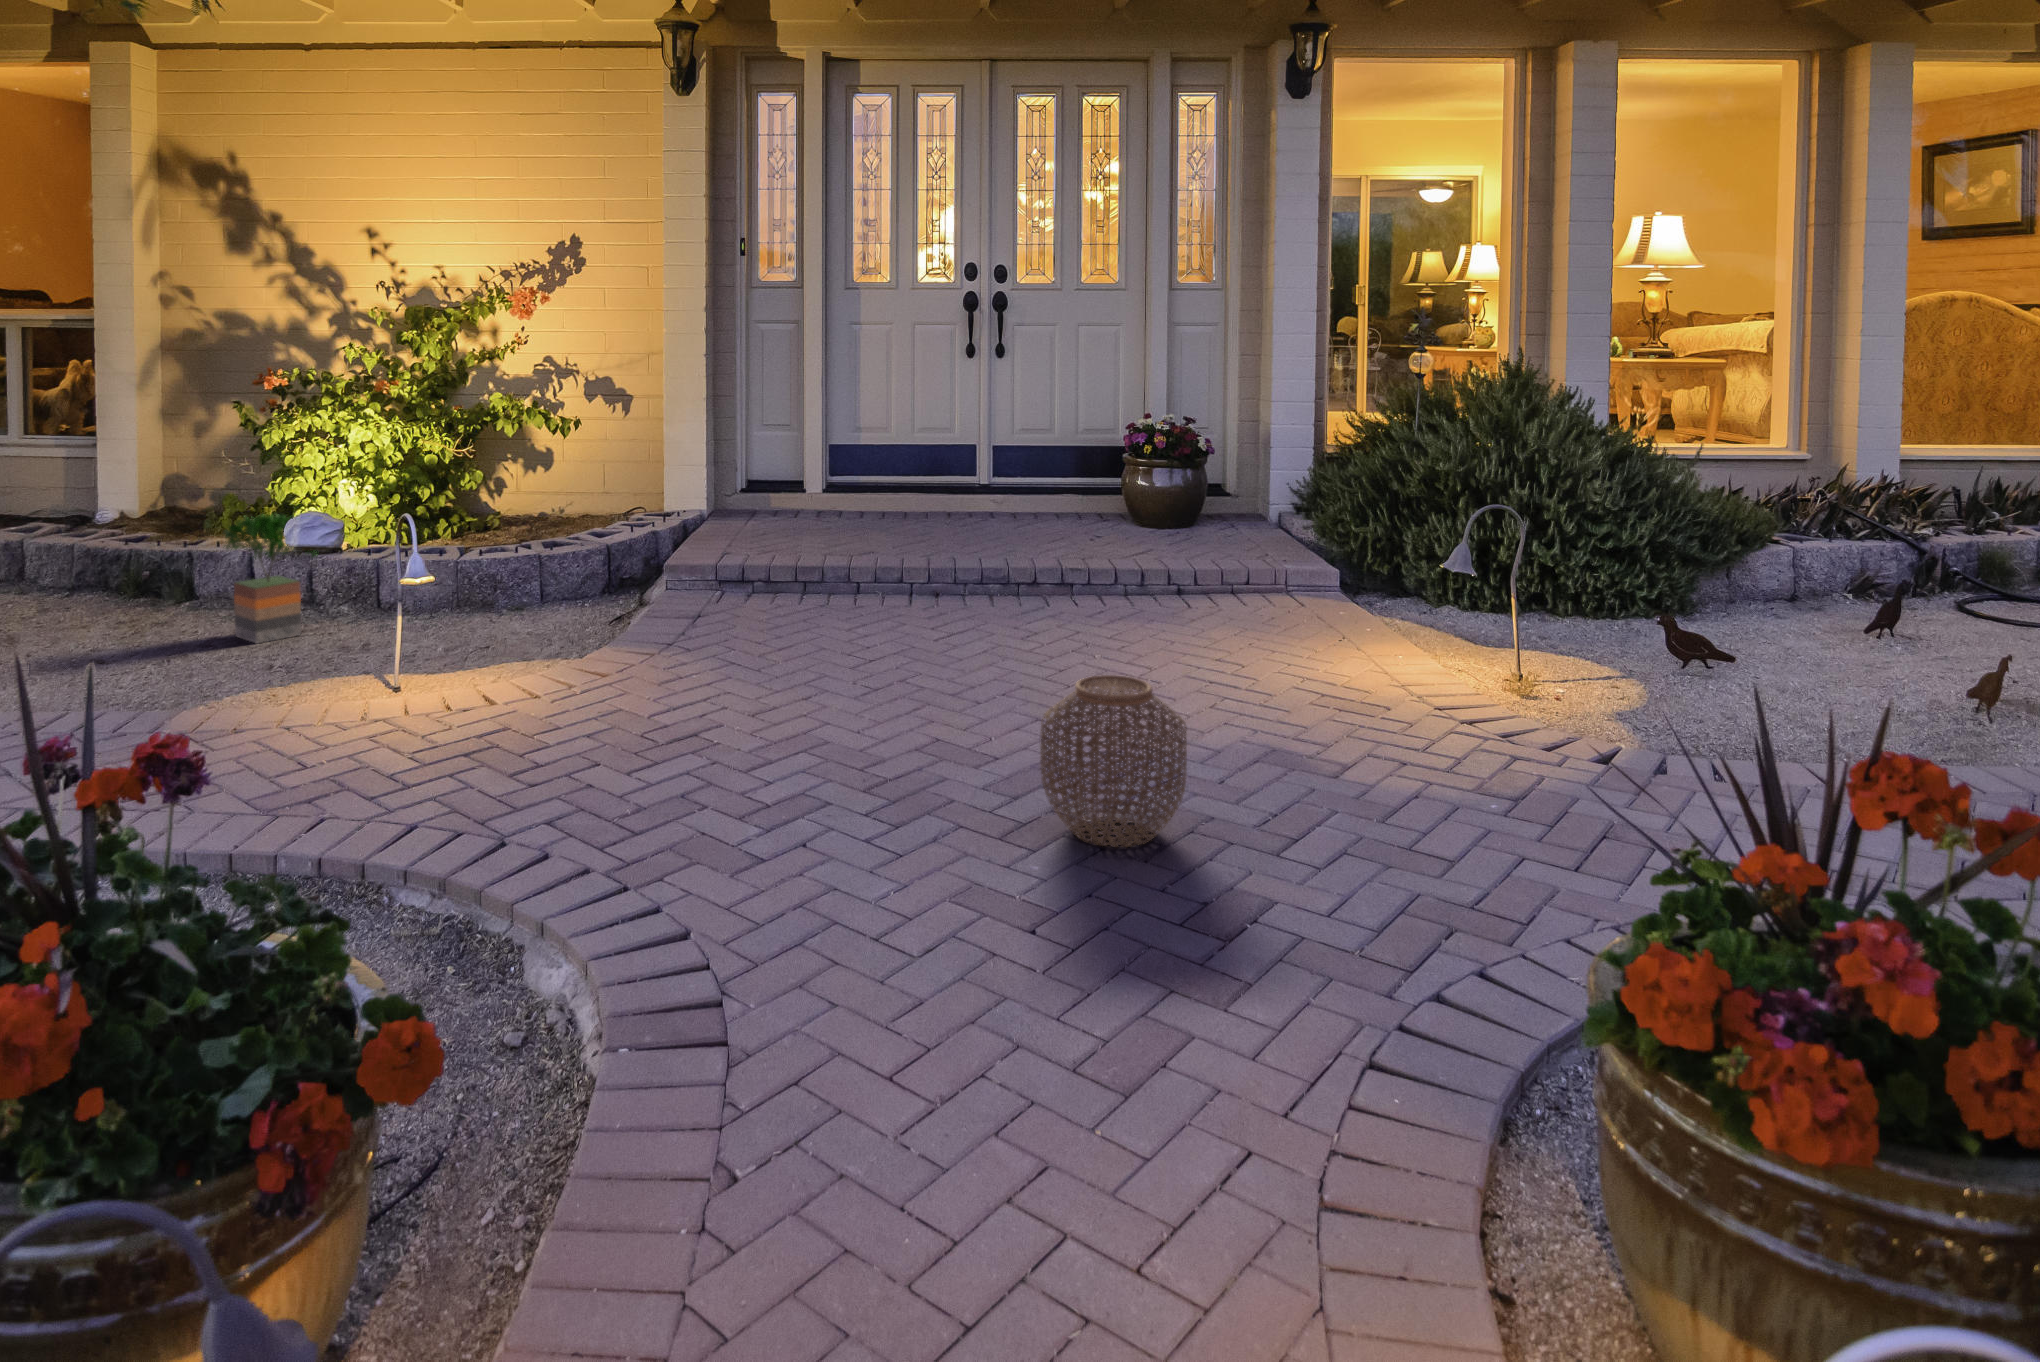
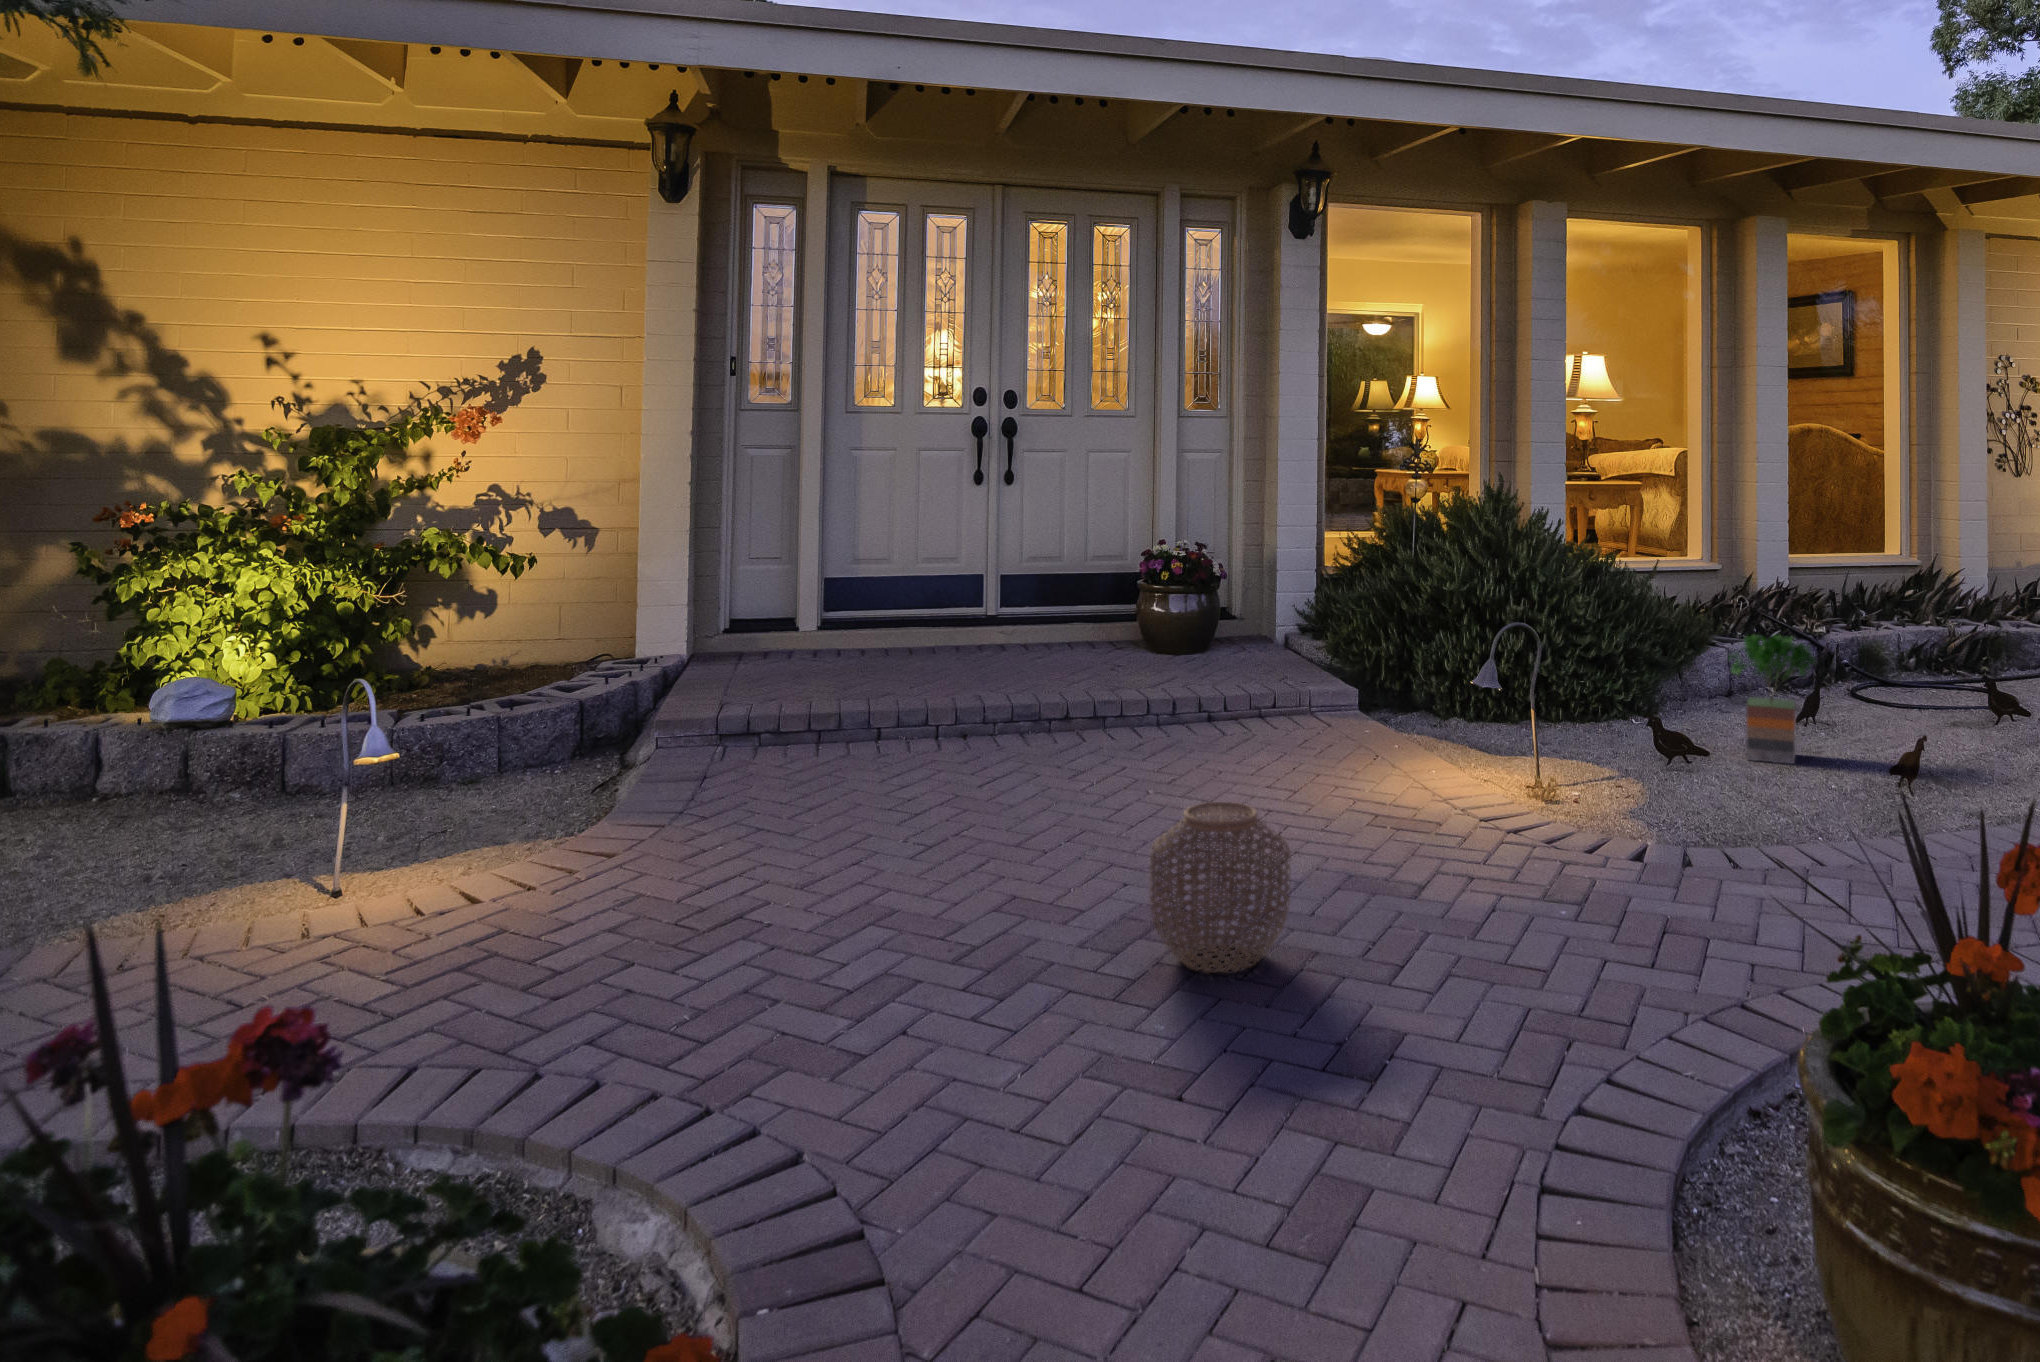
potted tree: present [223,514,316,644] -> present [1729,635,1816,764]

